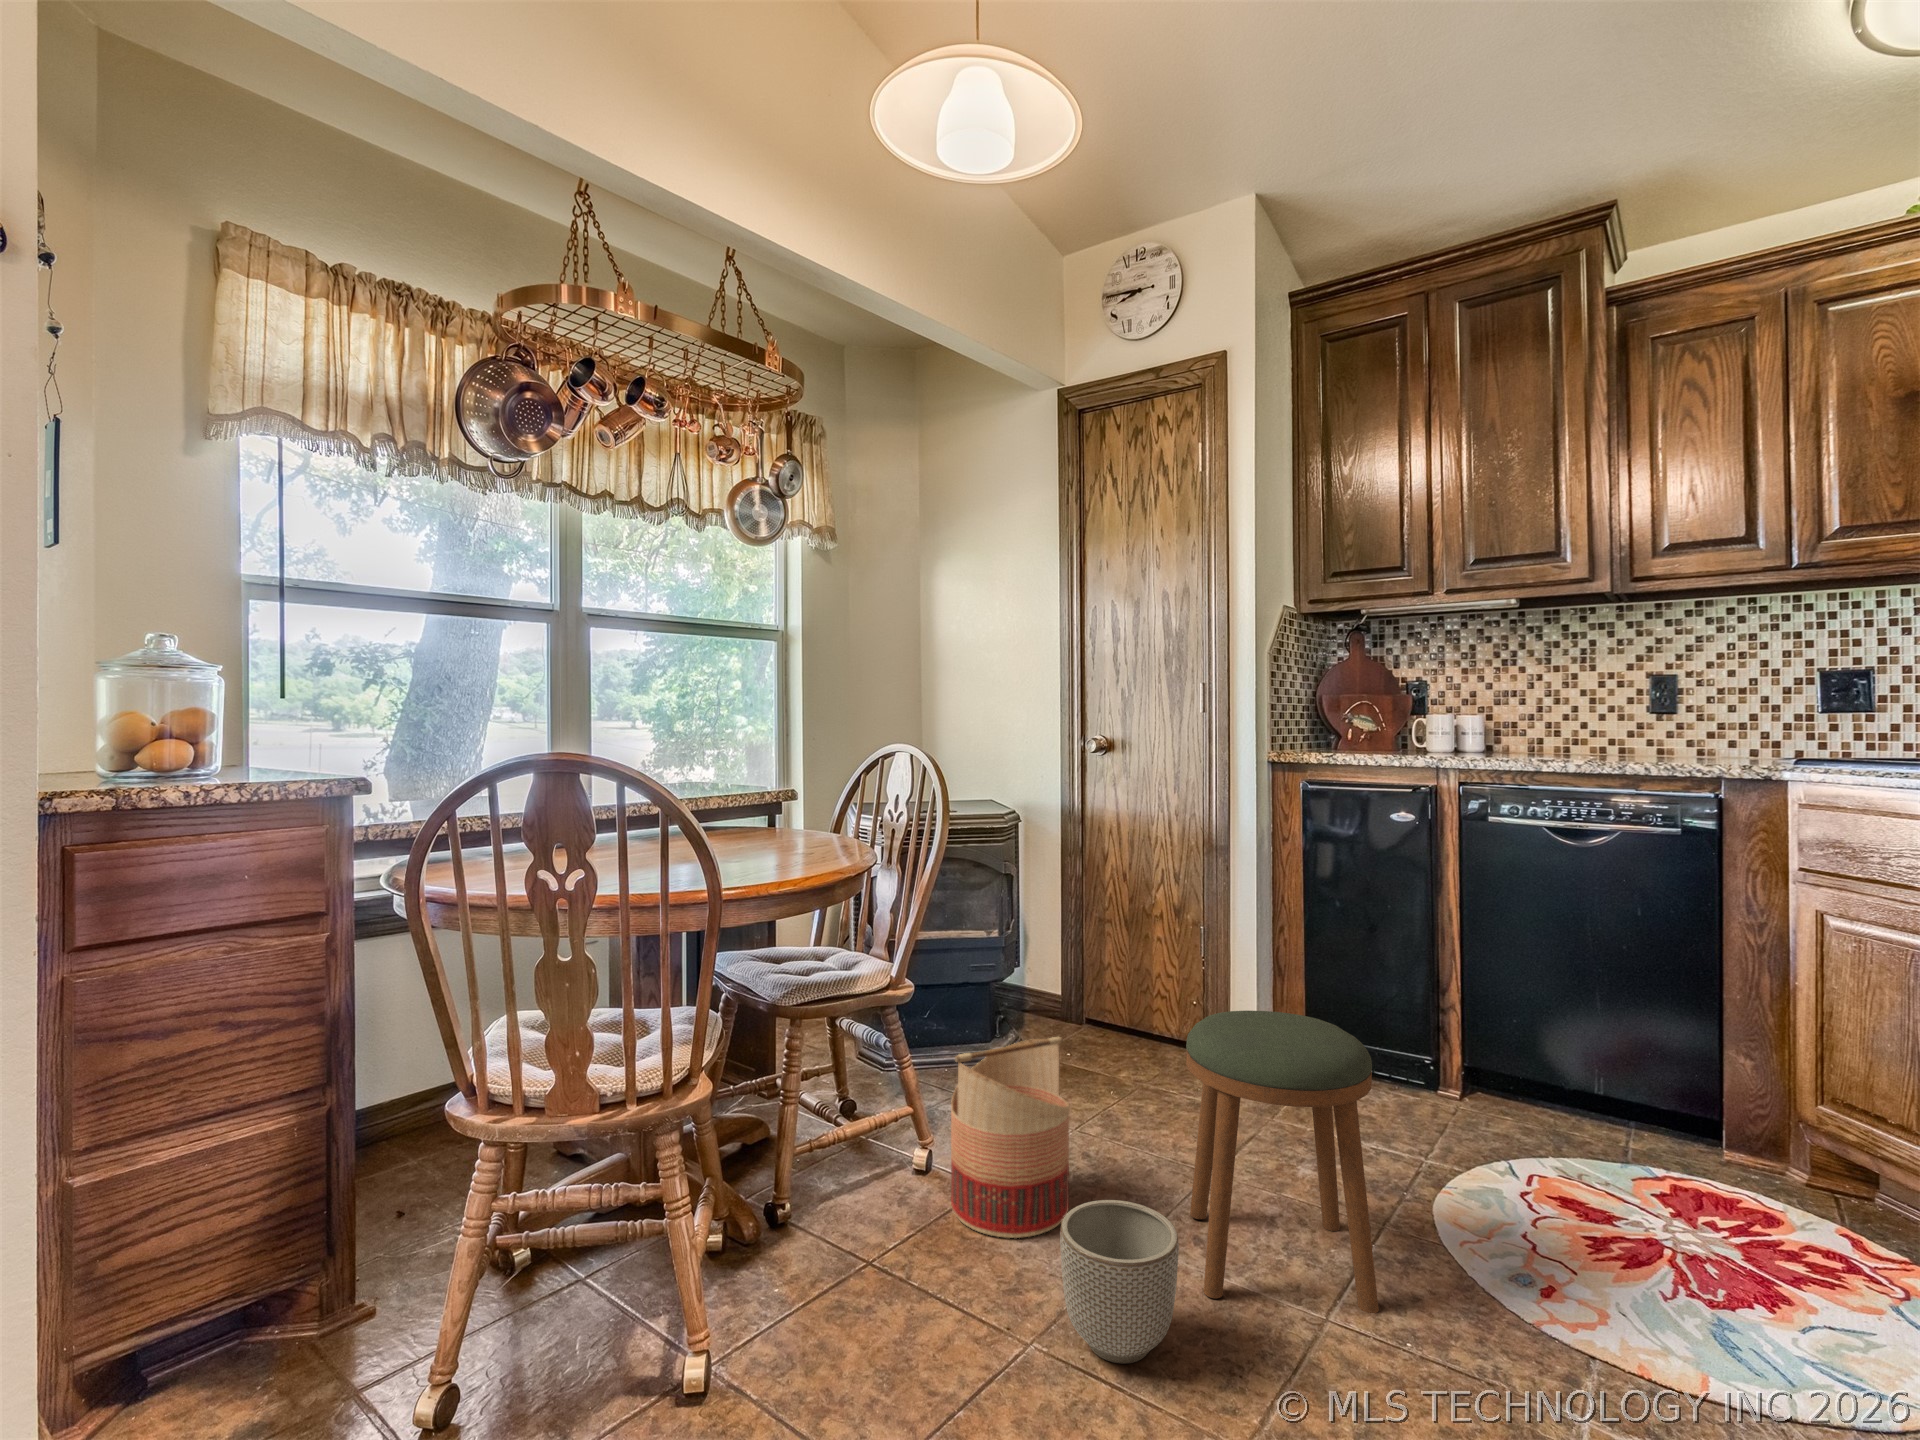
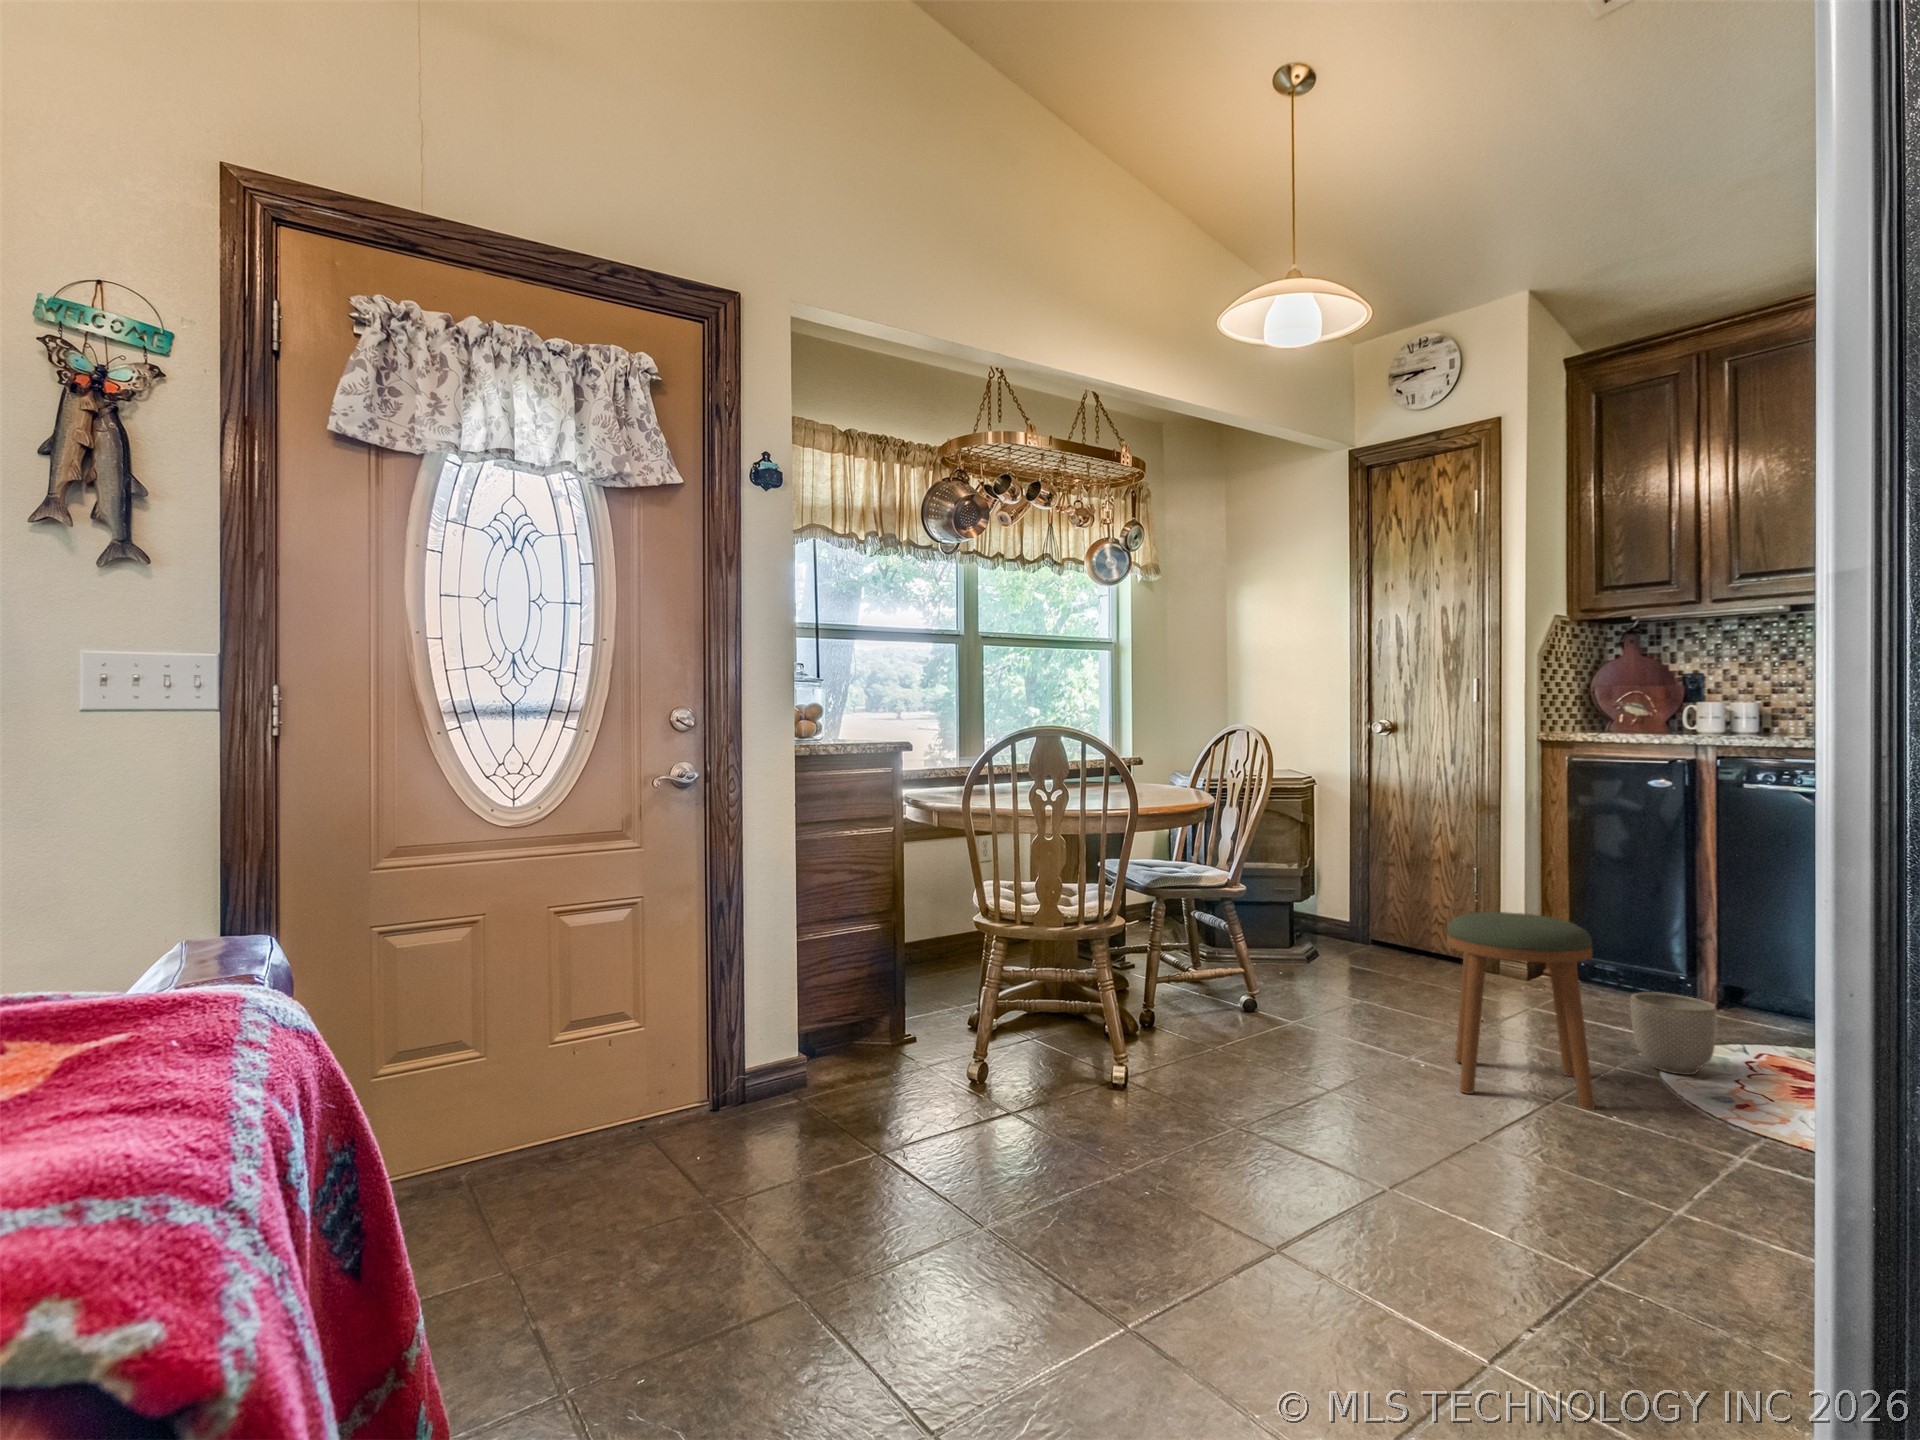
basket: present [951,1037,1069,1238] -> none [1271,932,1360,1060]
planter: present [1060,1200,1179,1364] -> present [1630,992,1717,1075]

